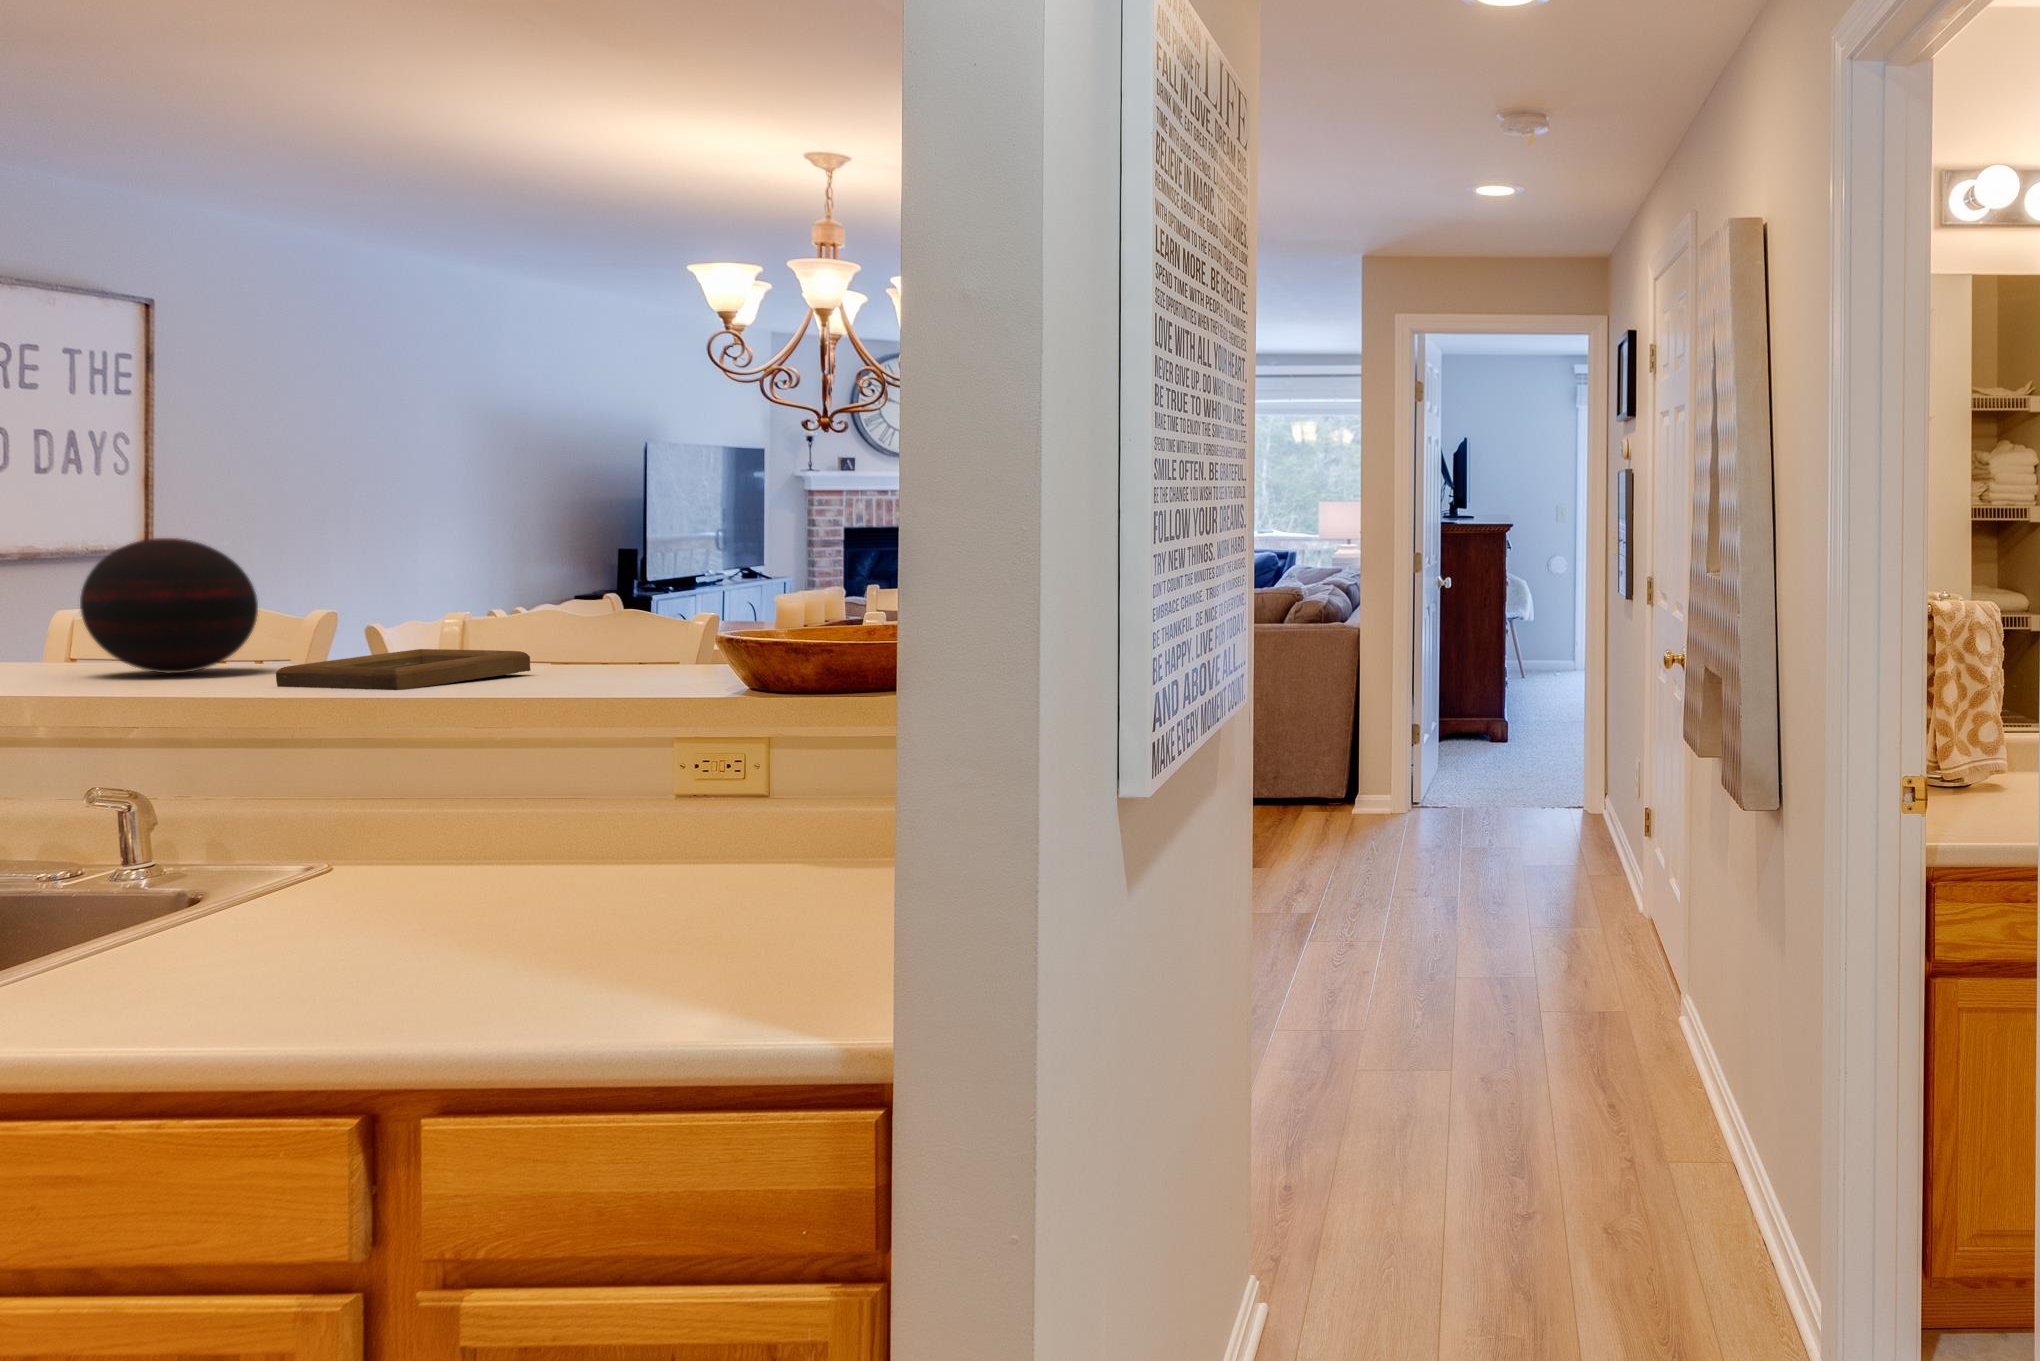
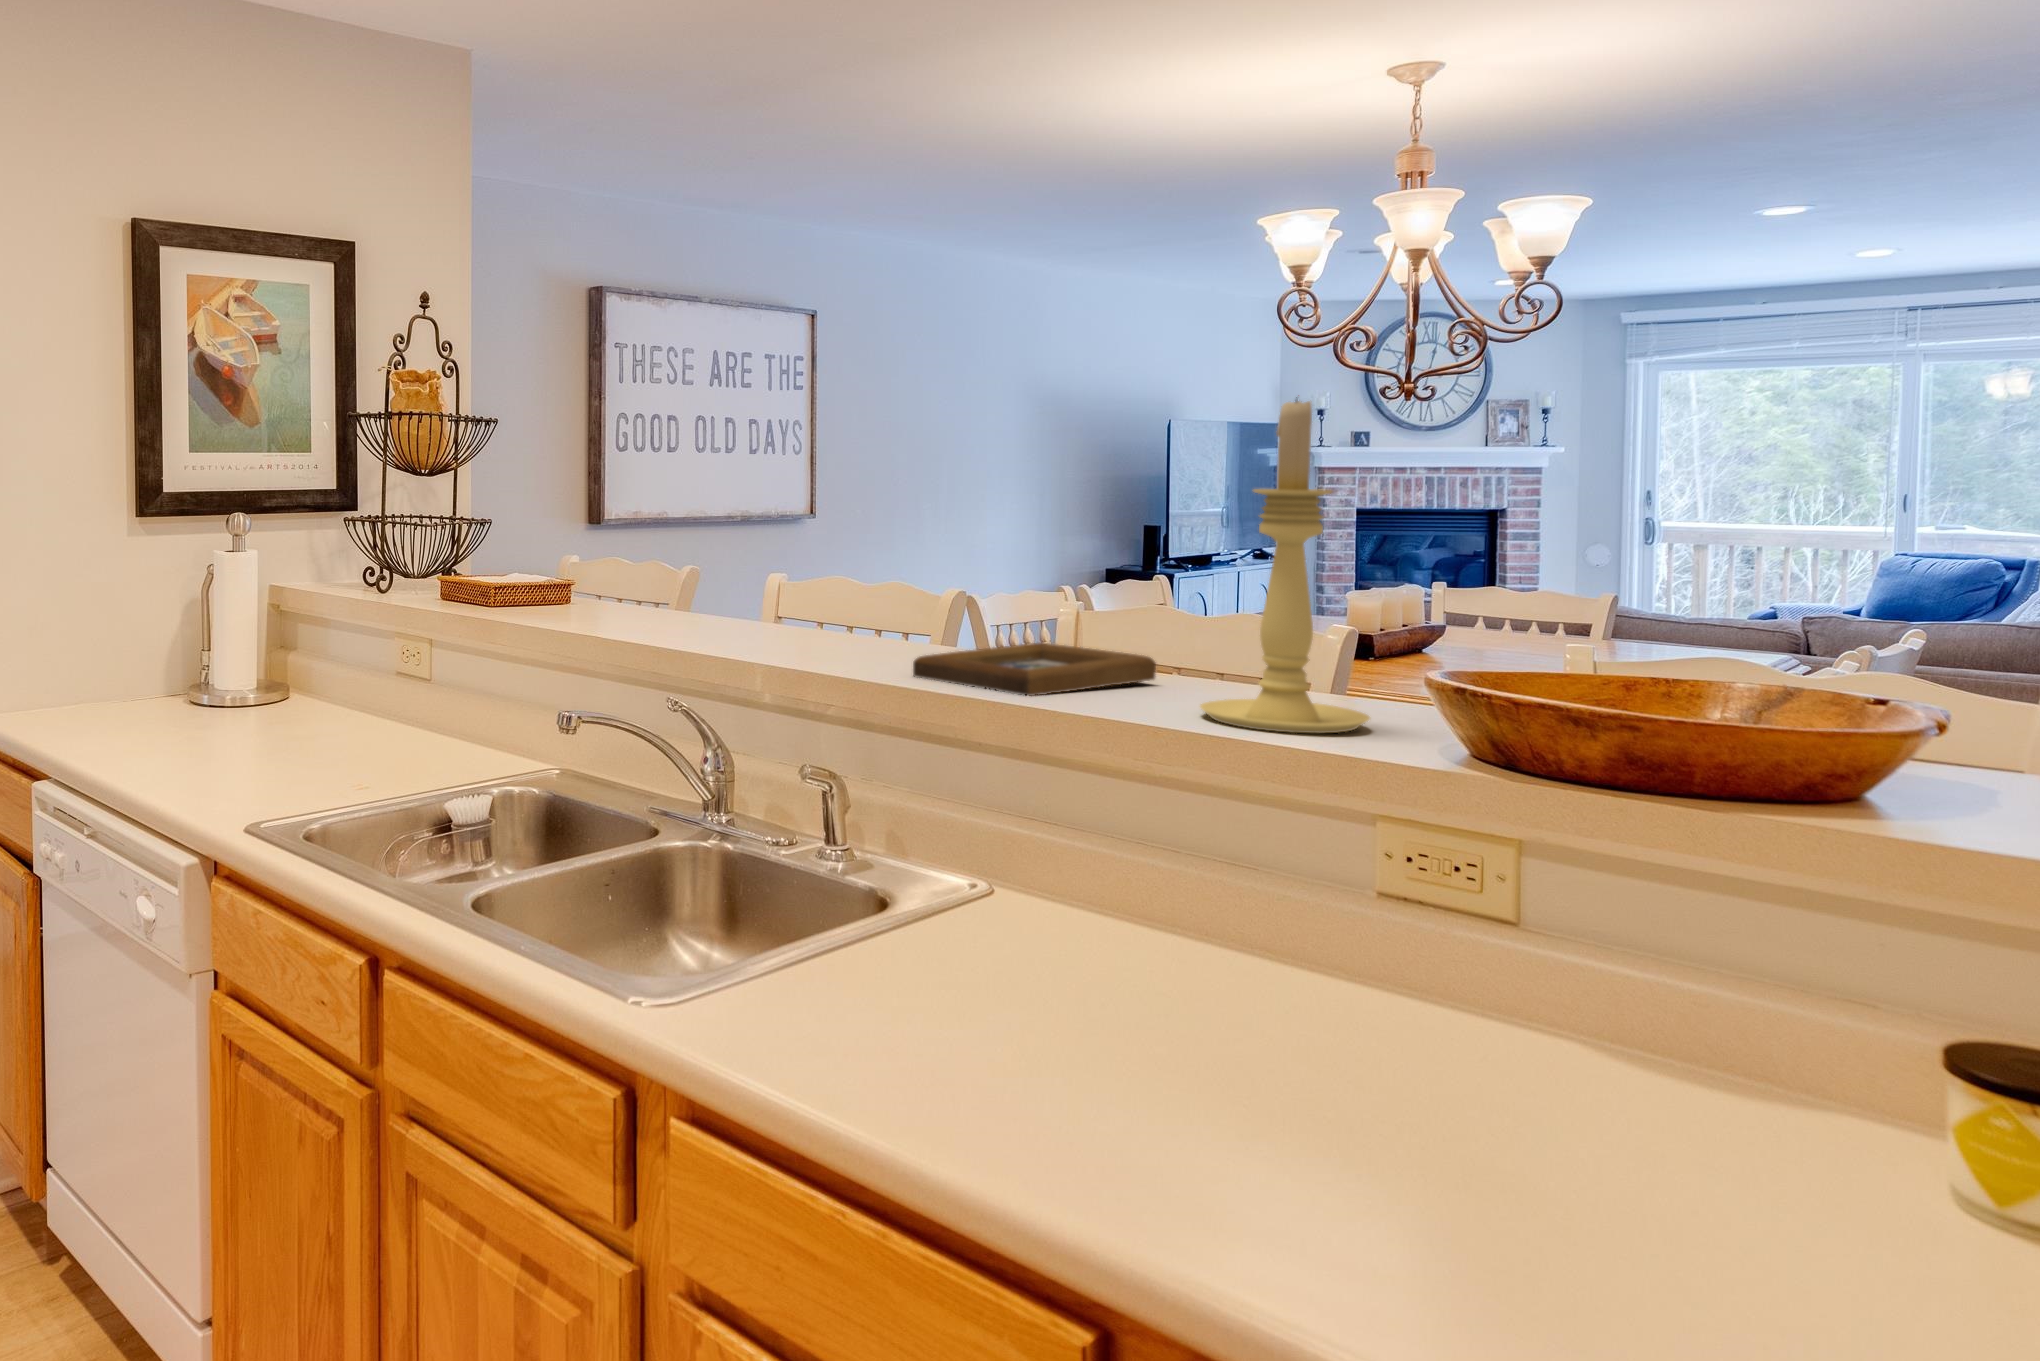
candle holder: none [552,437,689,693] -> present [1200,397,1370,733]
decorative orb: present [80,538,258,673] -> none [762,513,898,648]

